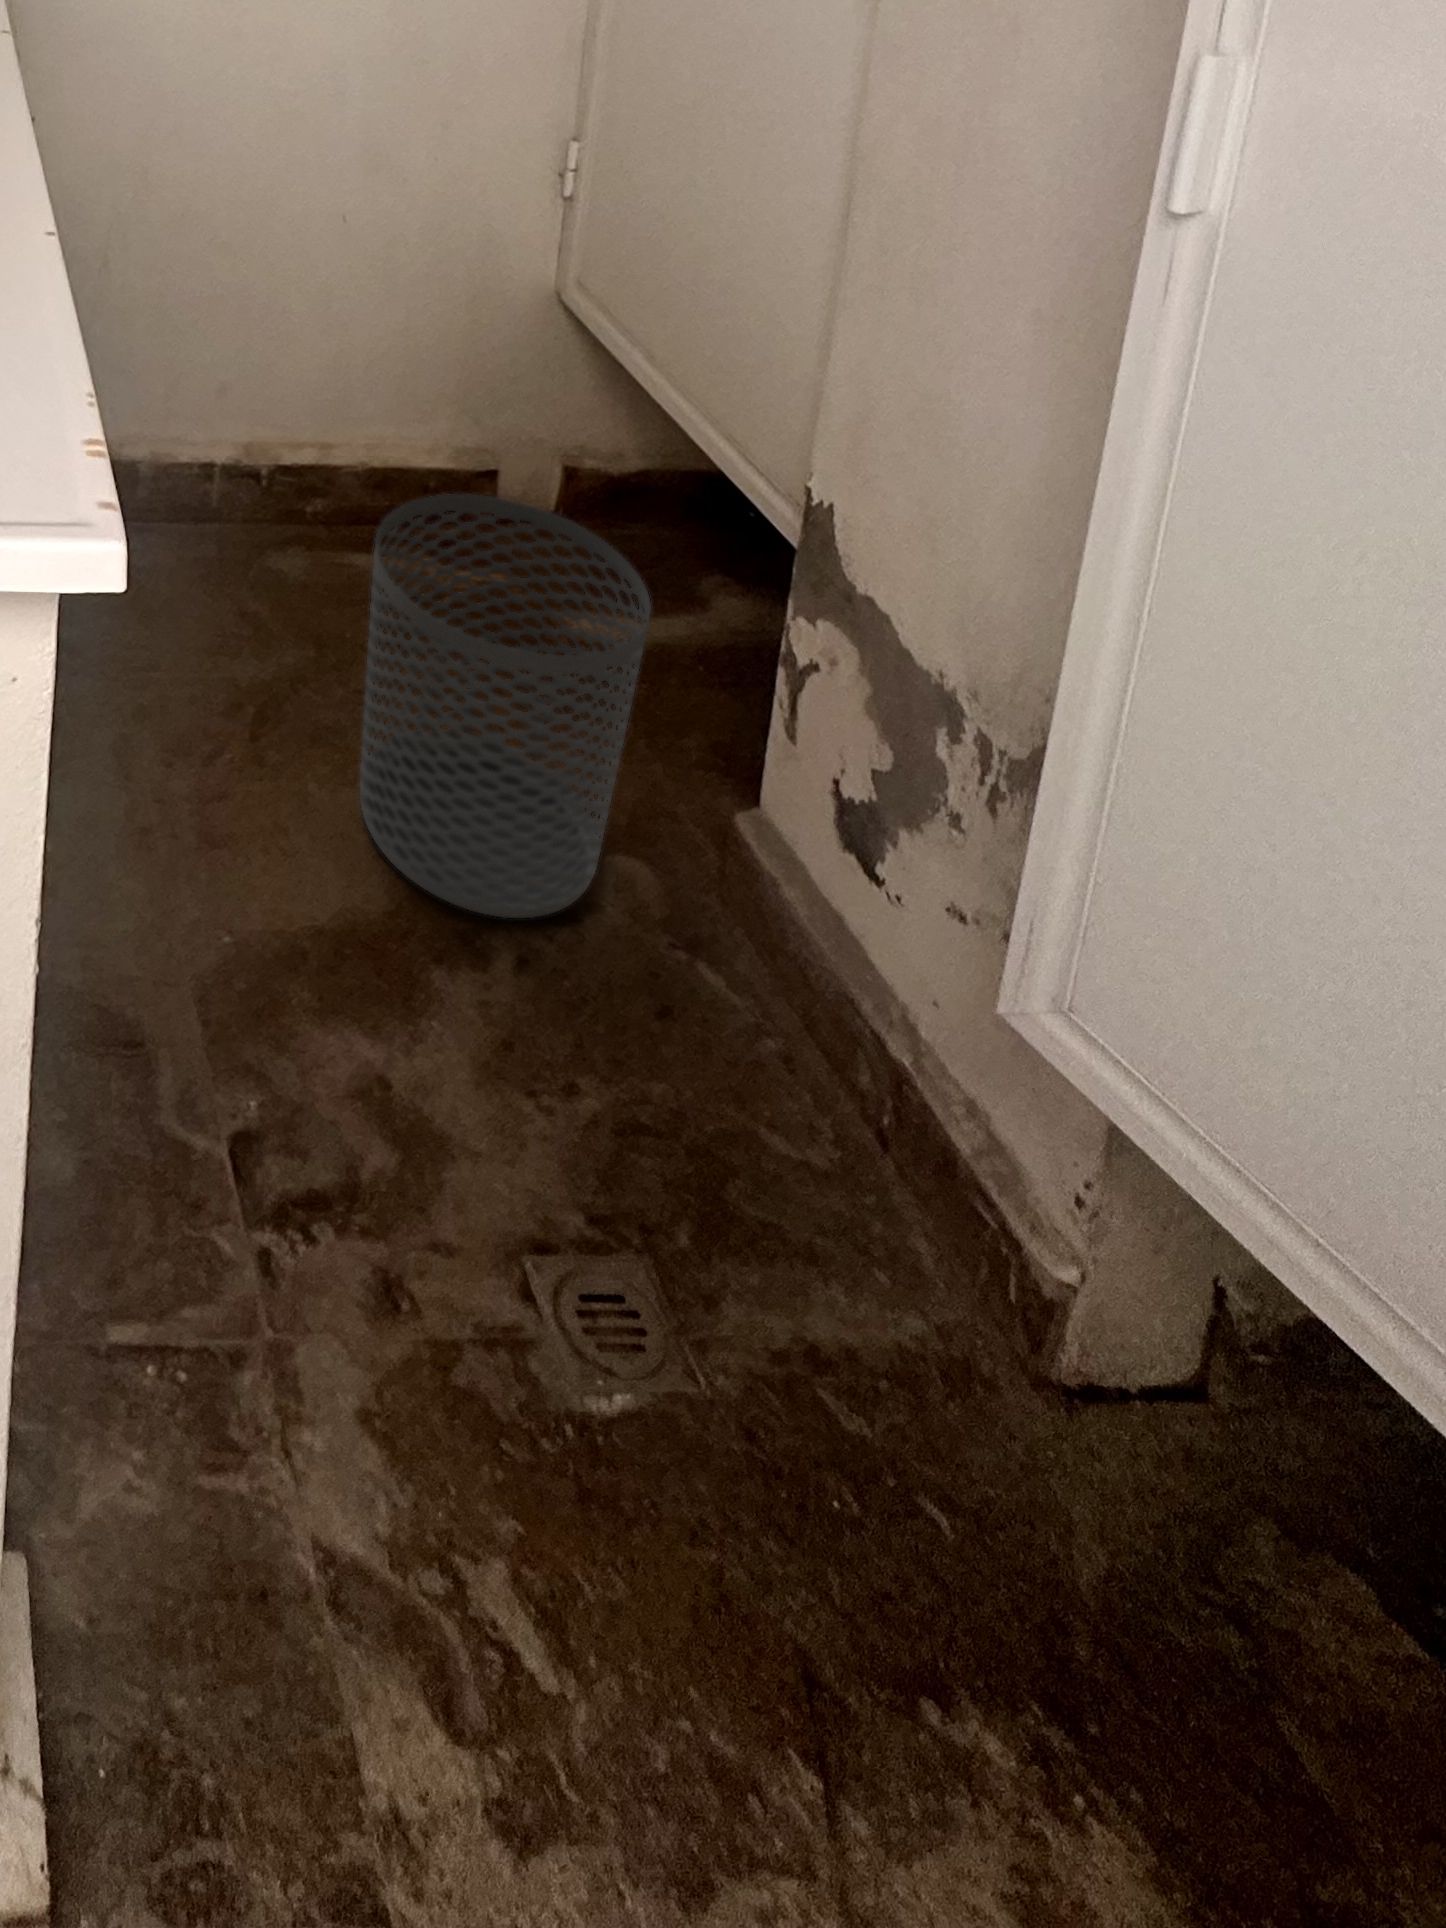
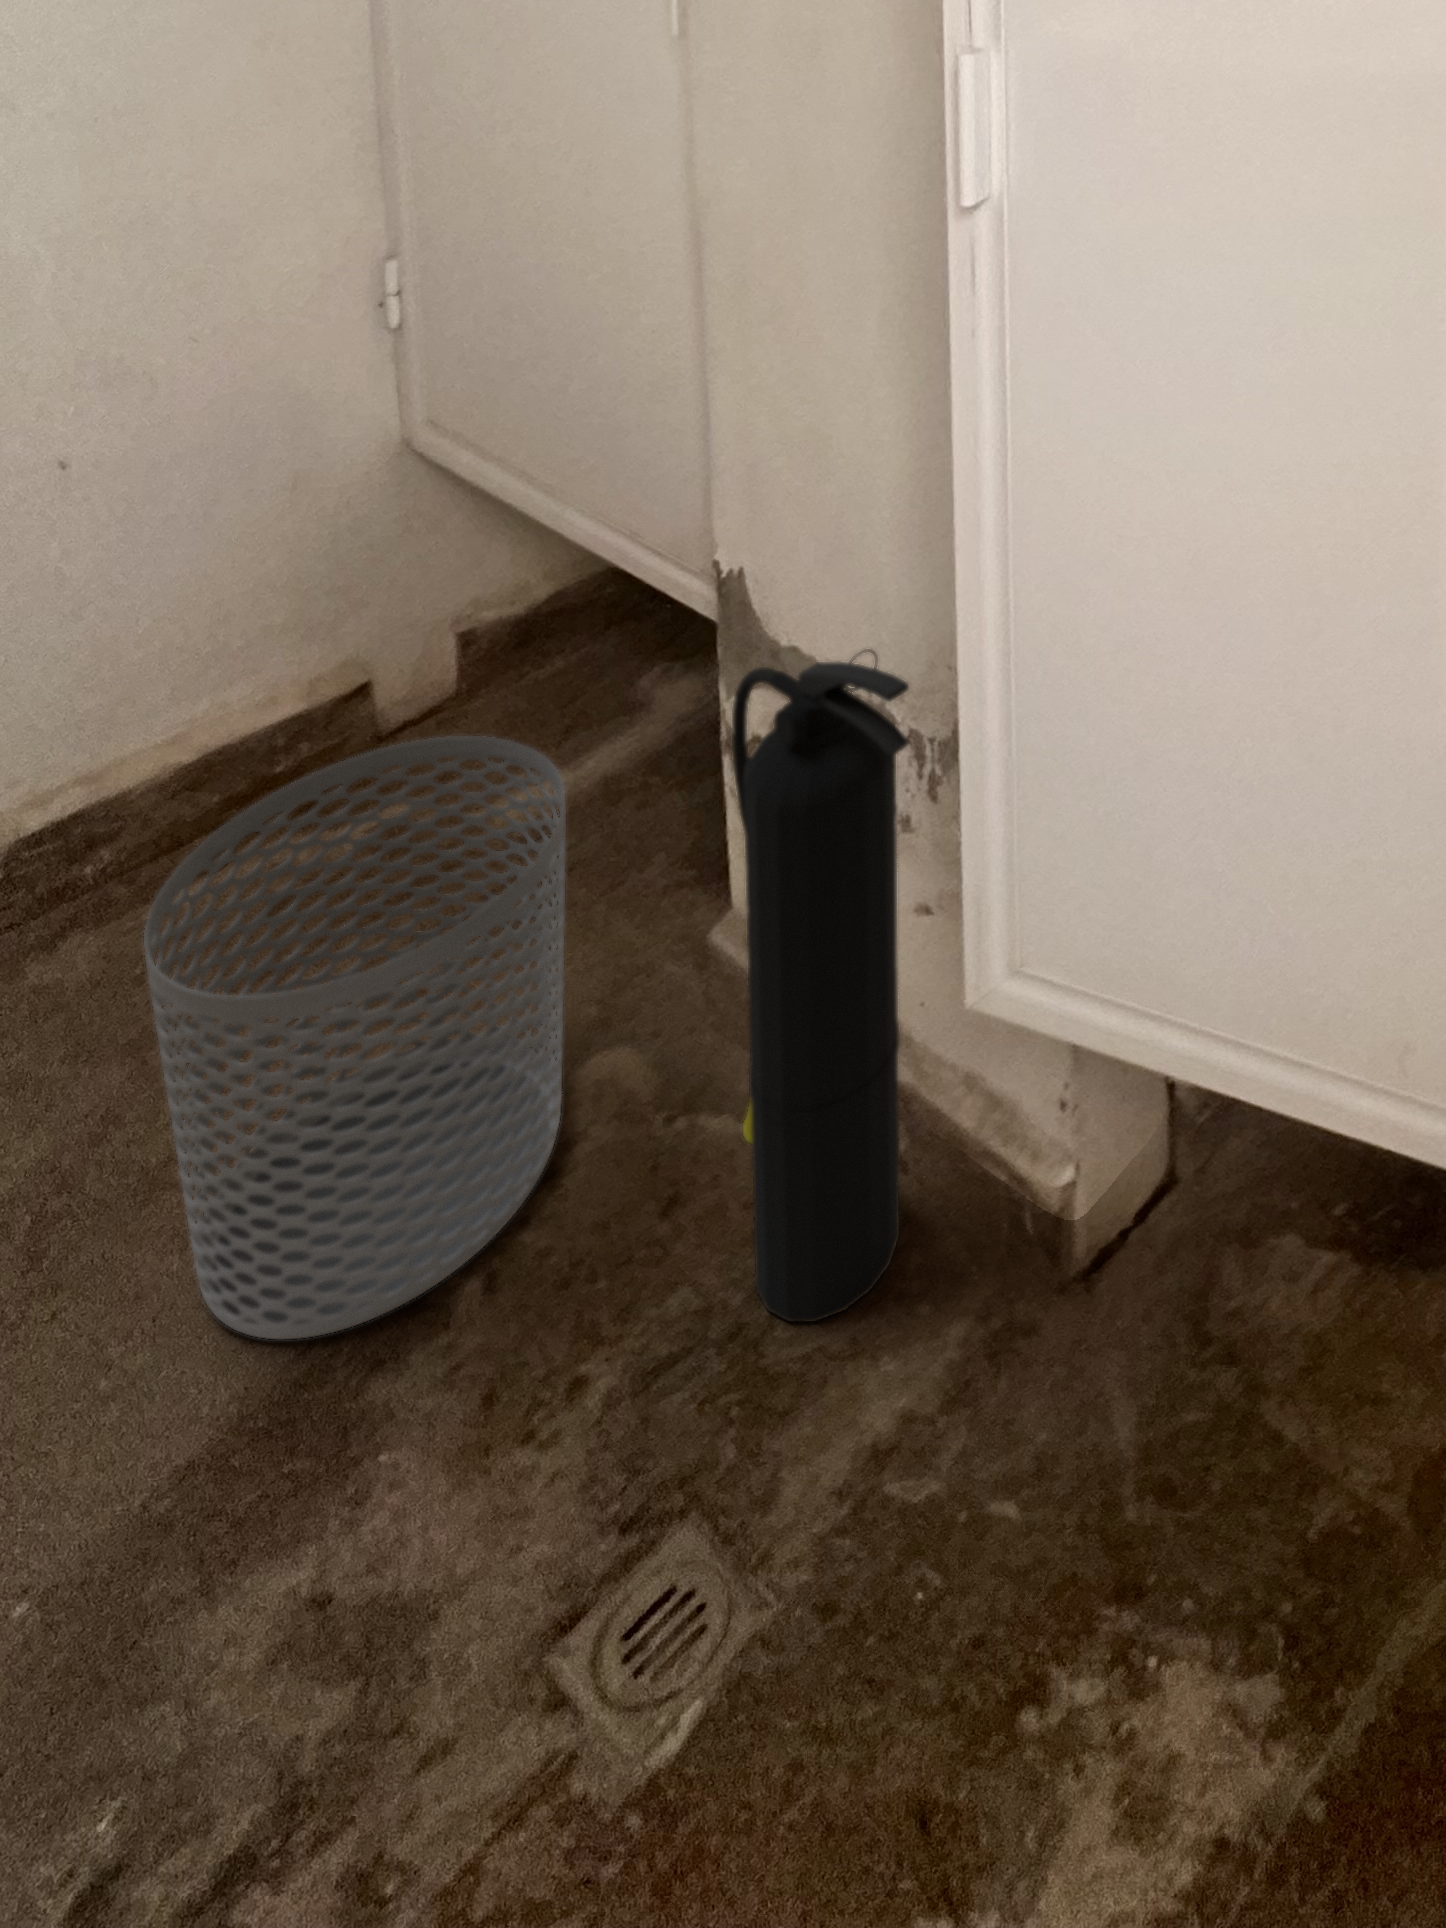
fire extinguisher: none [734,583,999,1210] -> present [732,650,909,1322]

